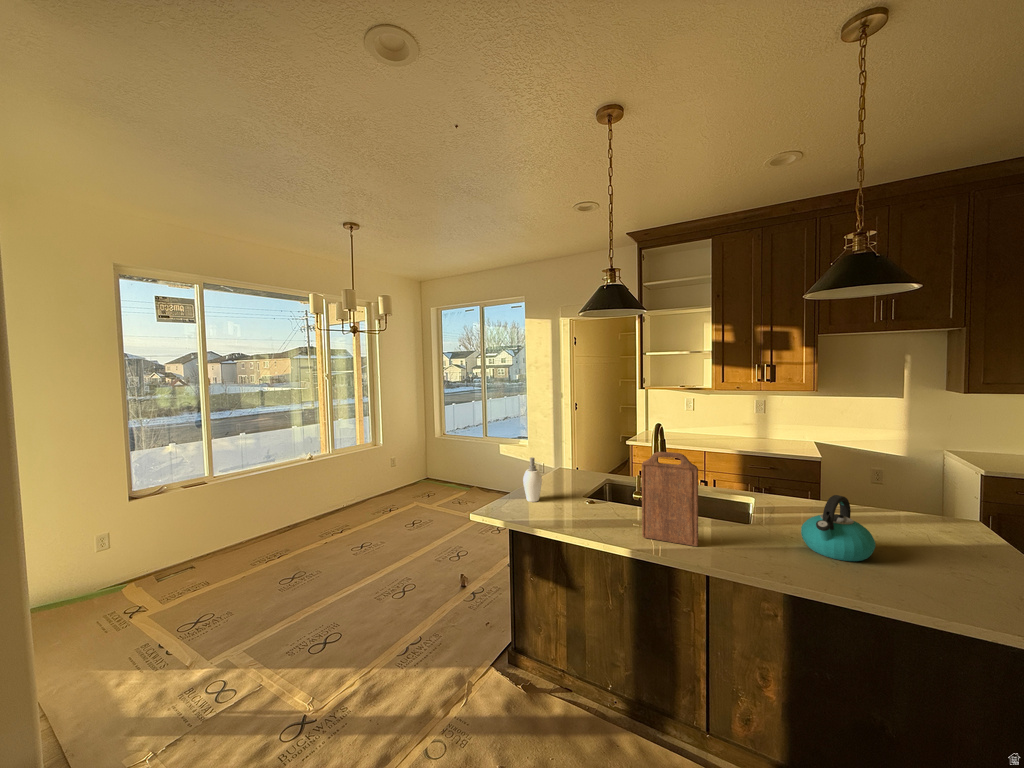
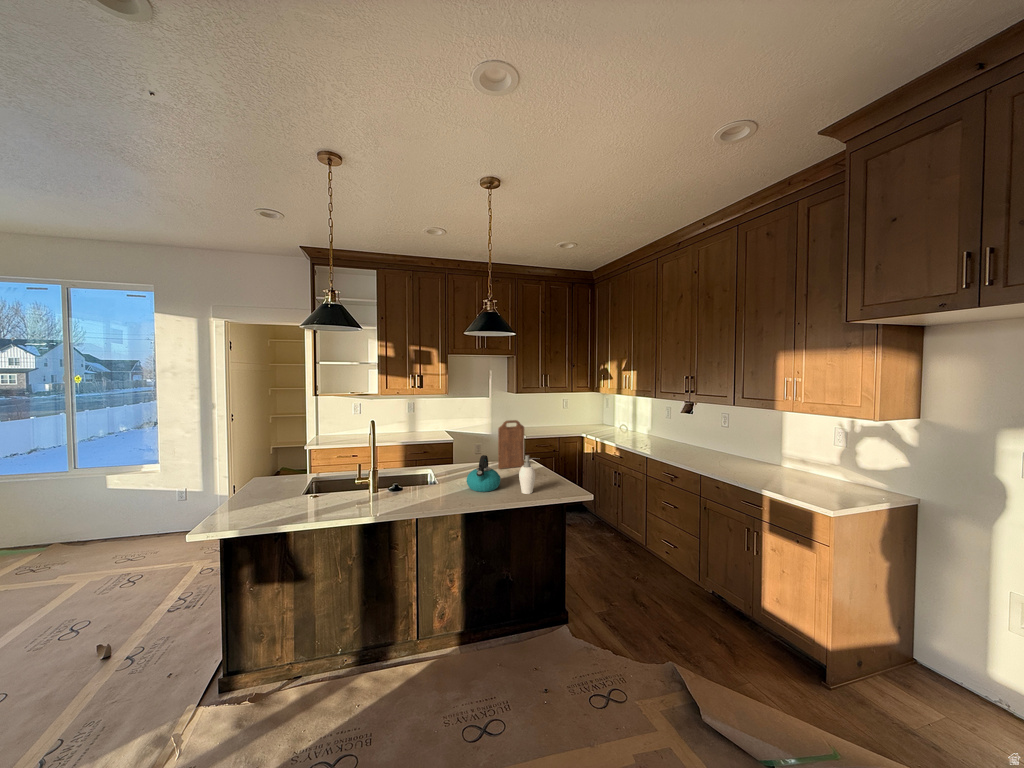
cutting board: present [642,452,698,546] -> present [498,420,524,469]
soap dispenser: present [523,457,542,502] -> present [519,455,535,494]

